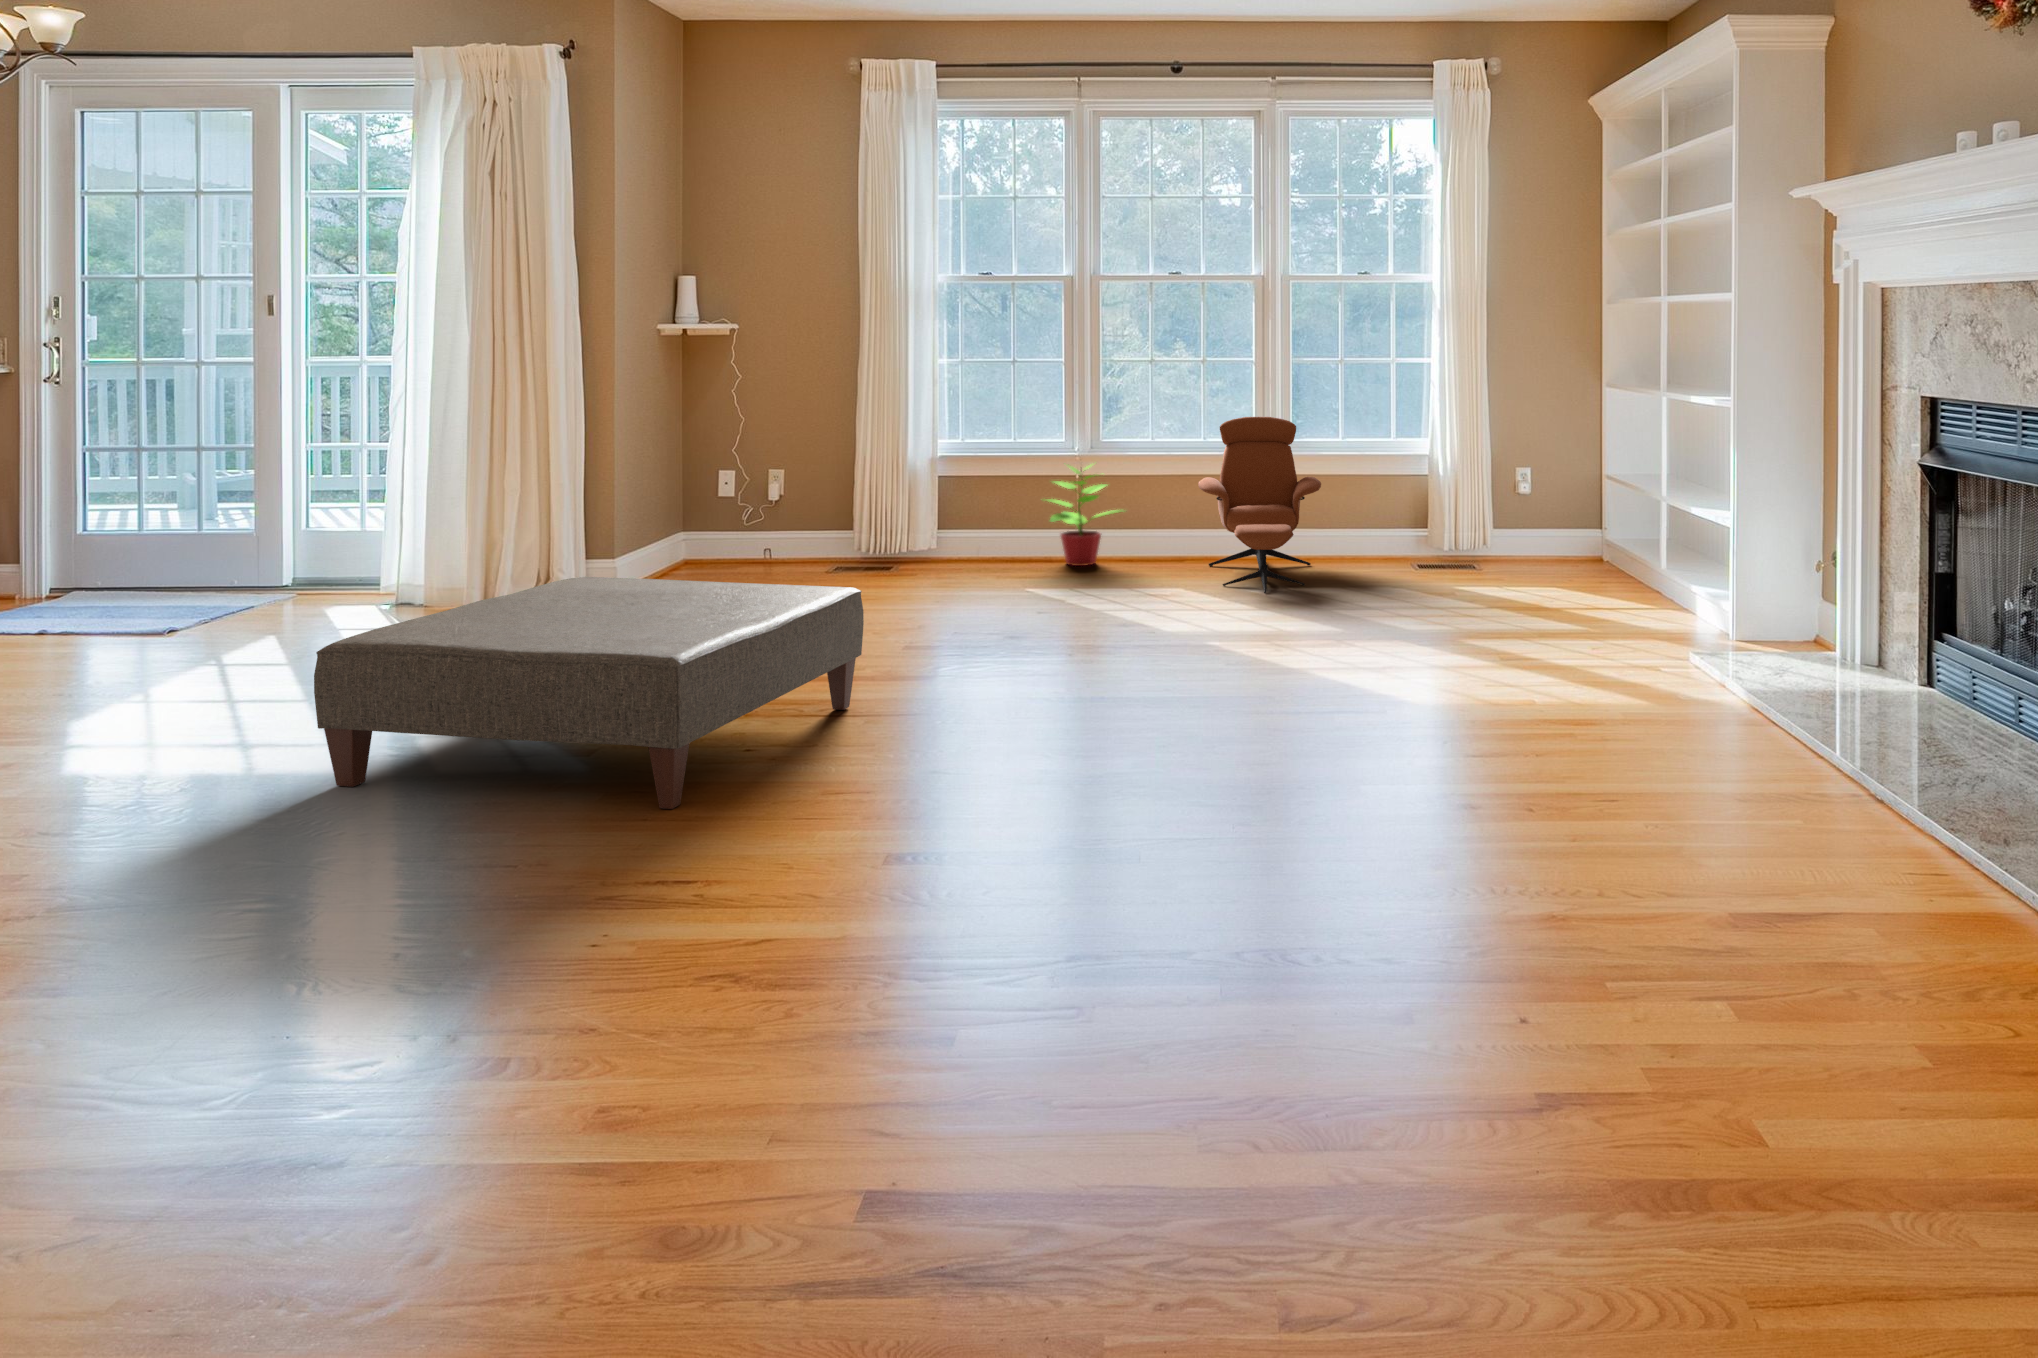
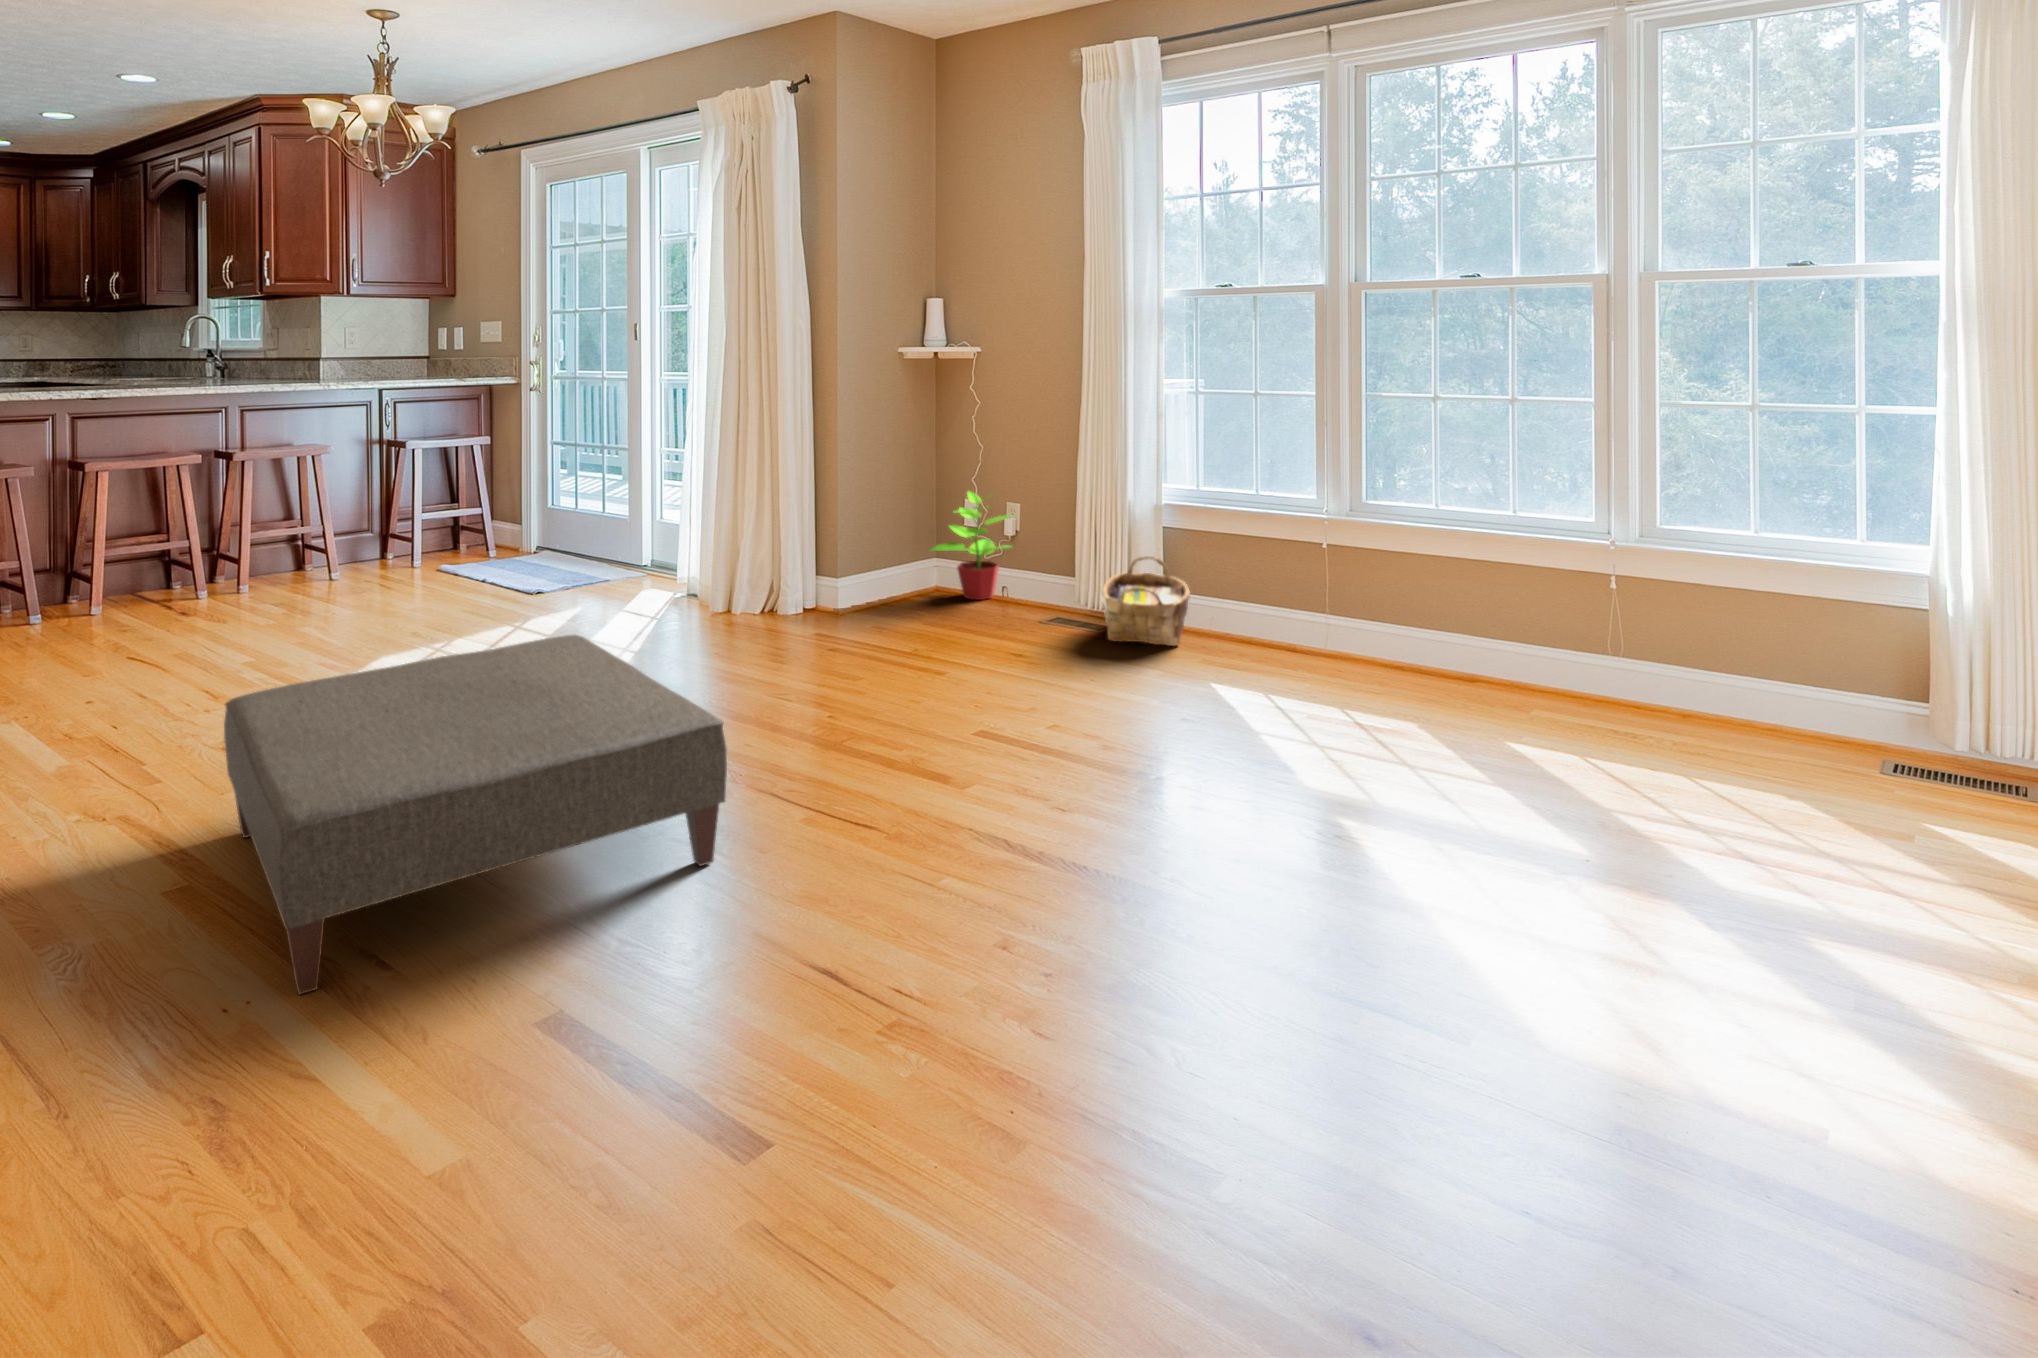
lounge chair: present [1198,417,1321,593] -> none [1466,485,1686,778]
potted plant: present [1047,465,1122,566] -> present [930,491,1012,600]
woven basket: none [898,505,975,576] -> present [1102,556,1190,646]

